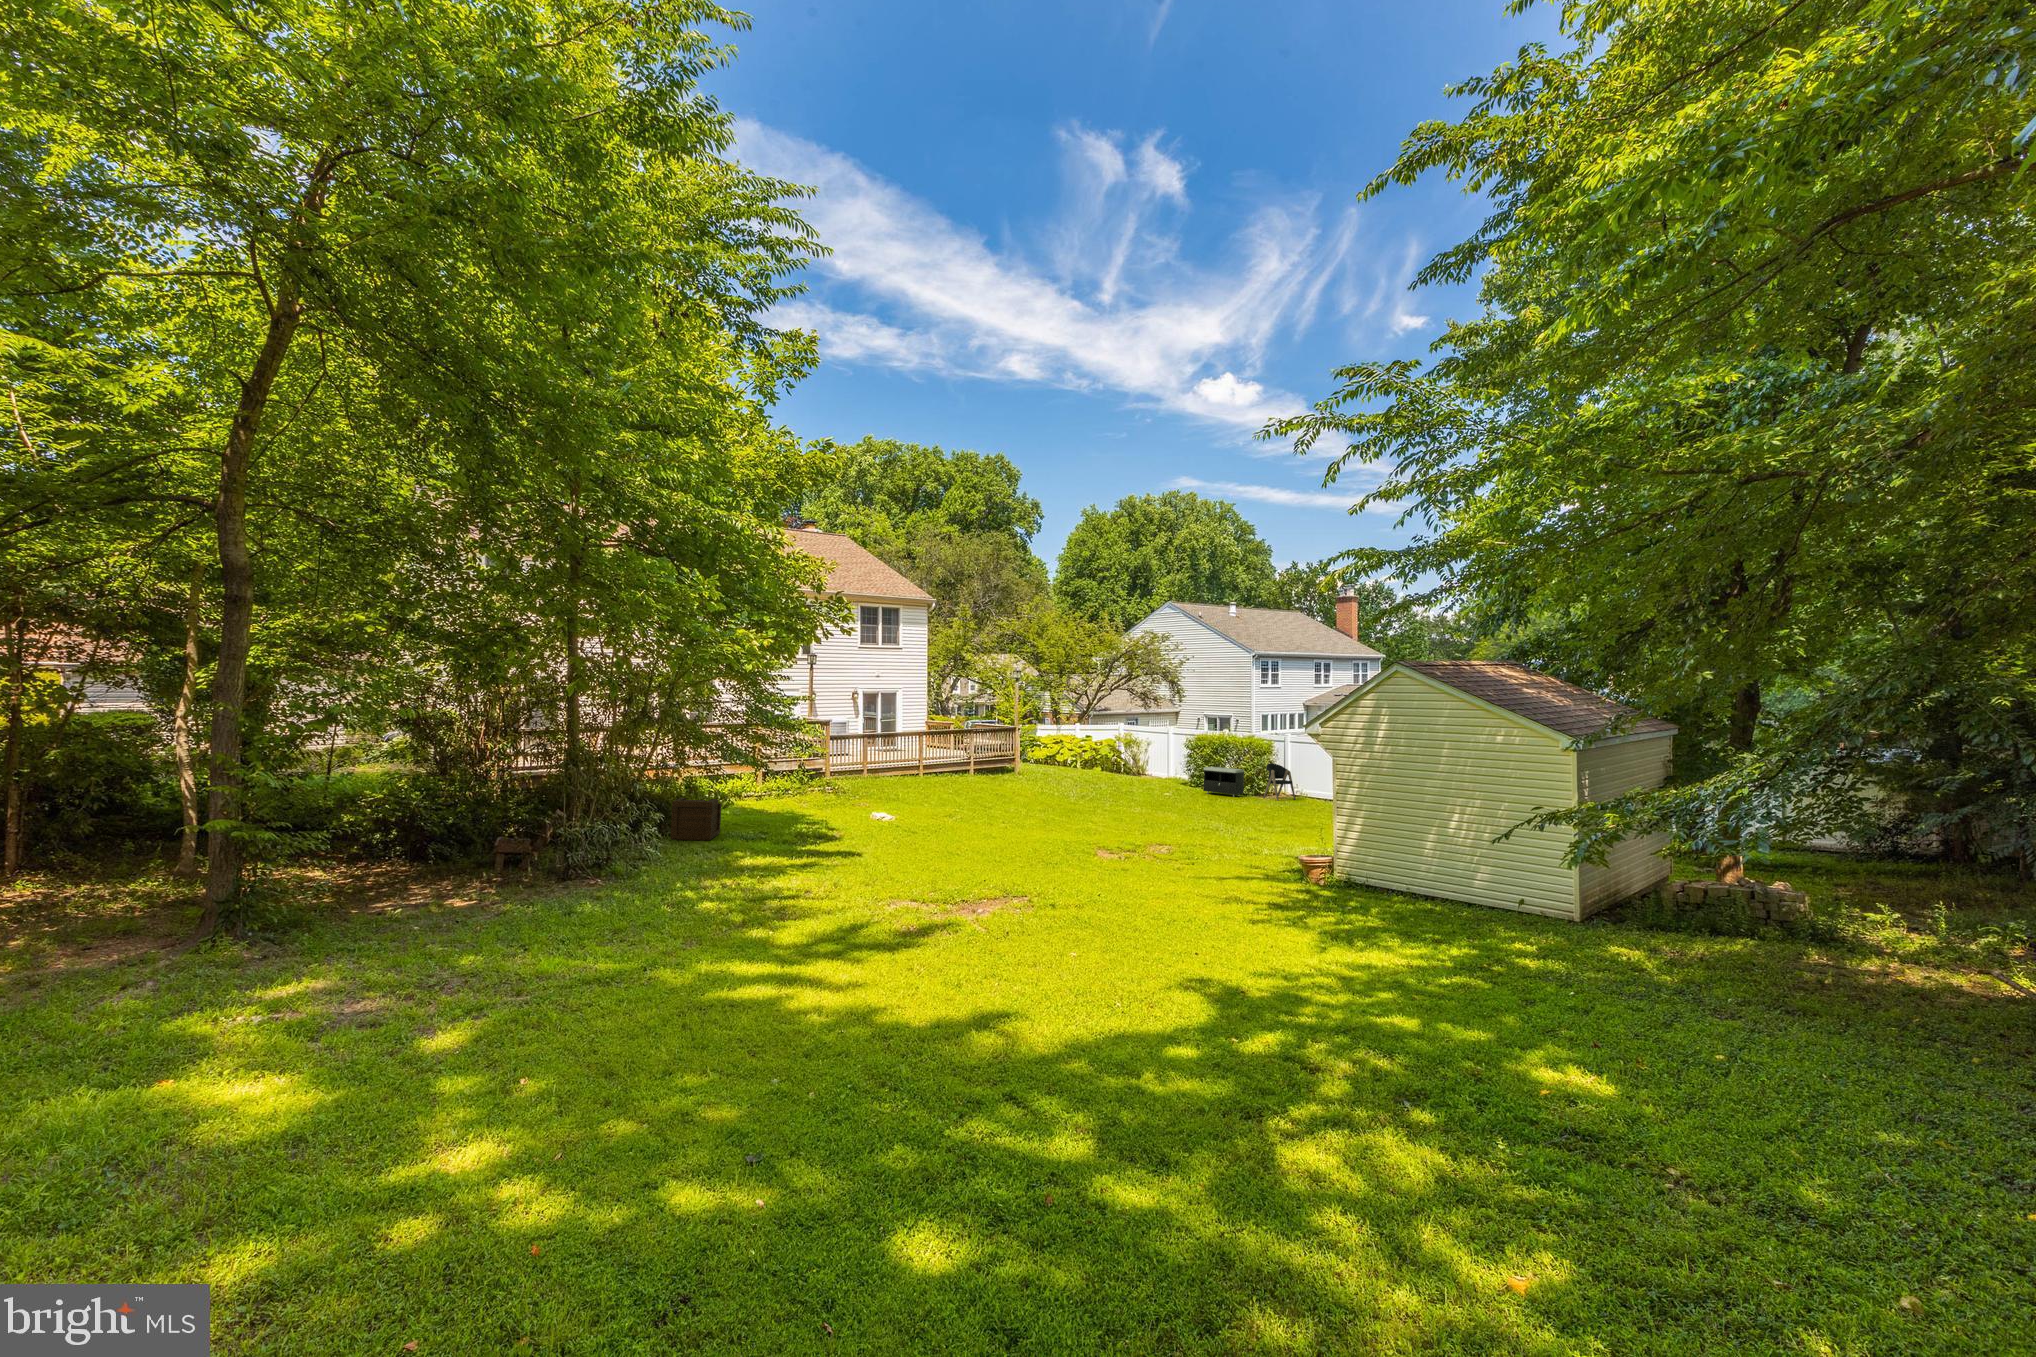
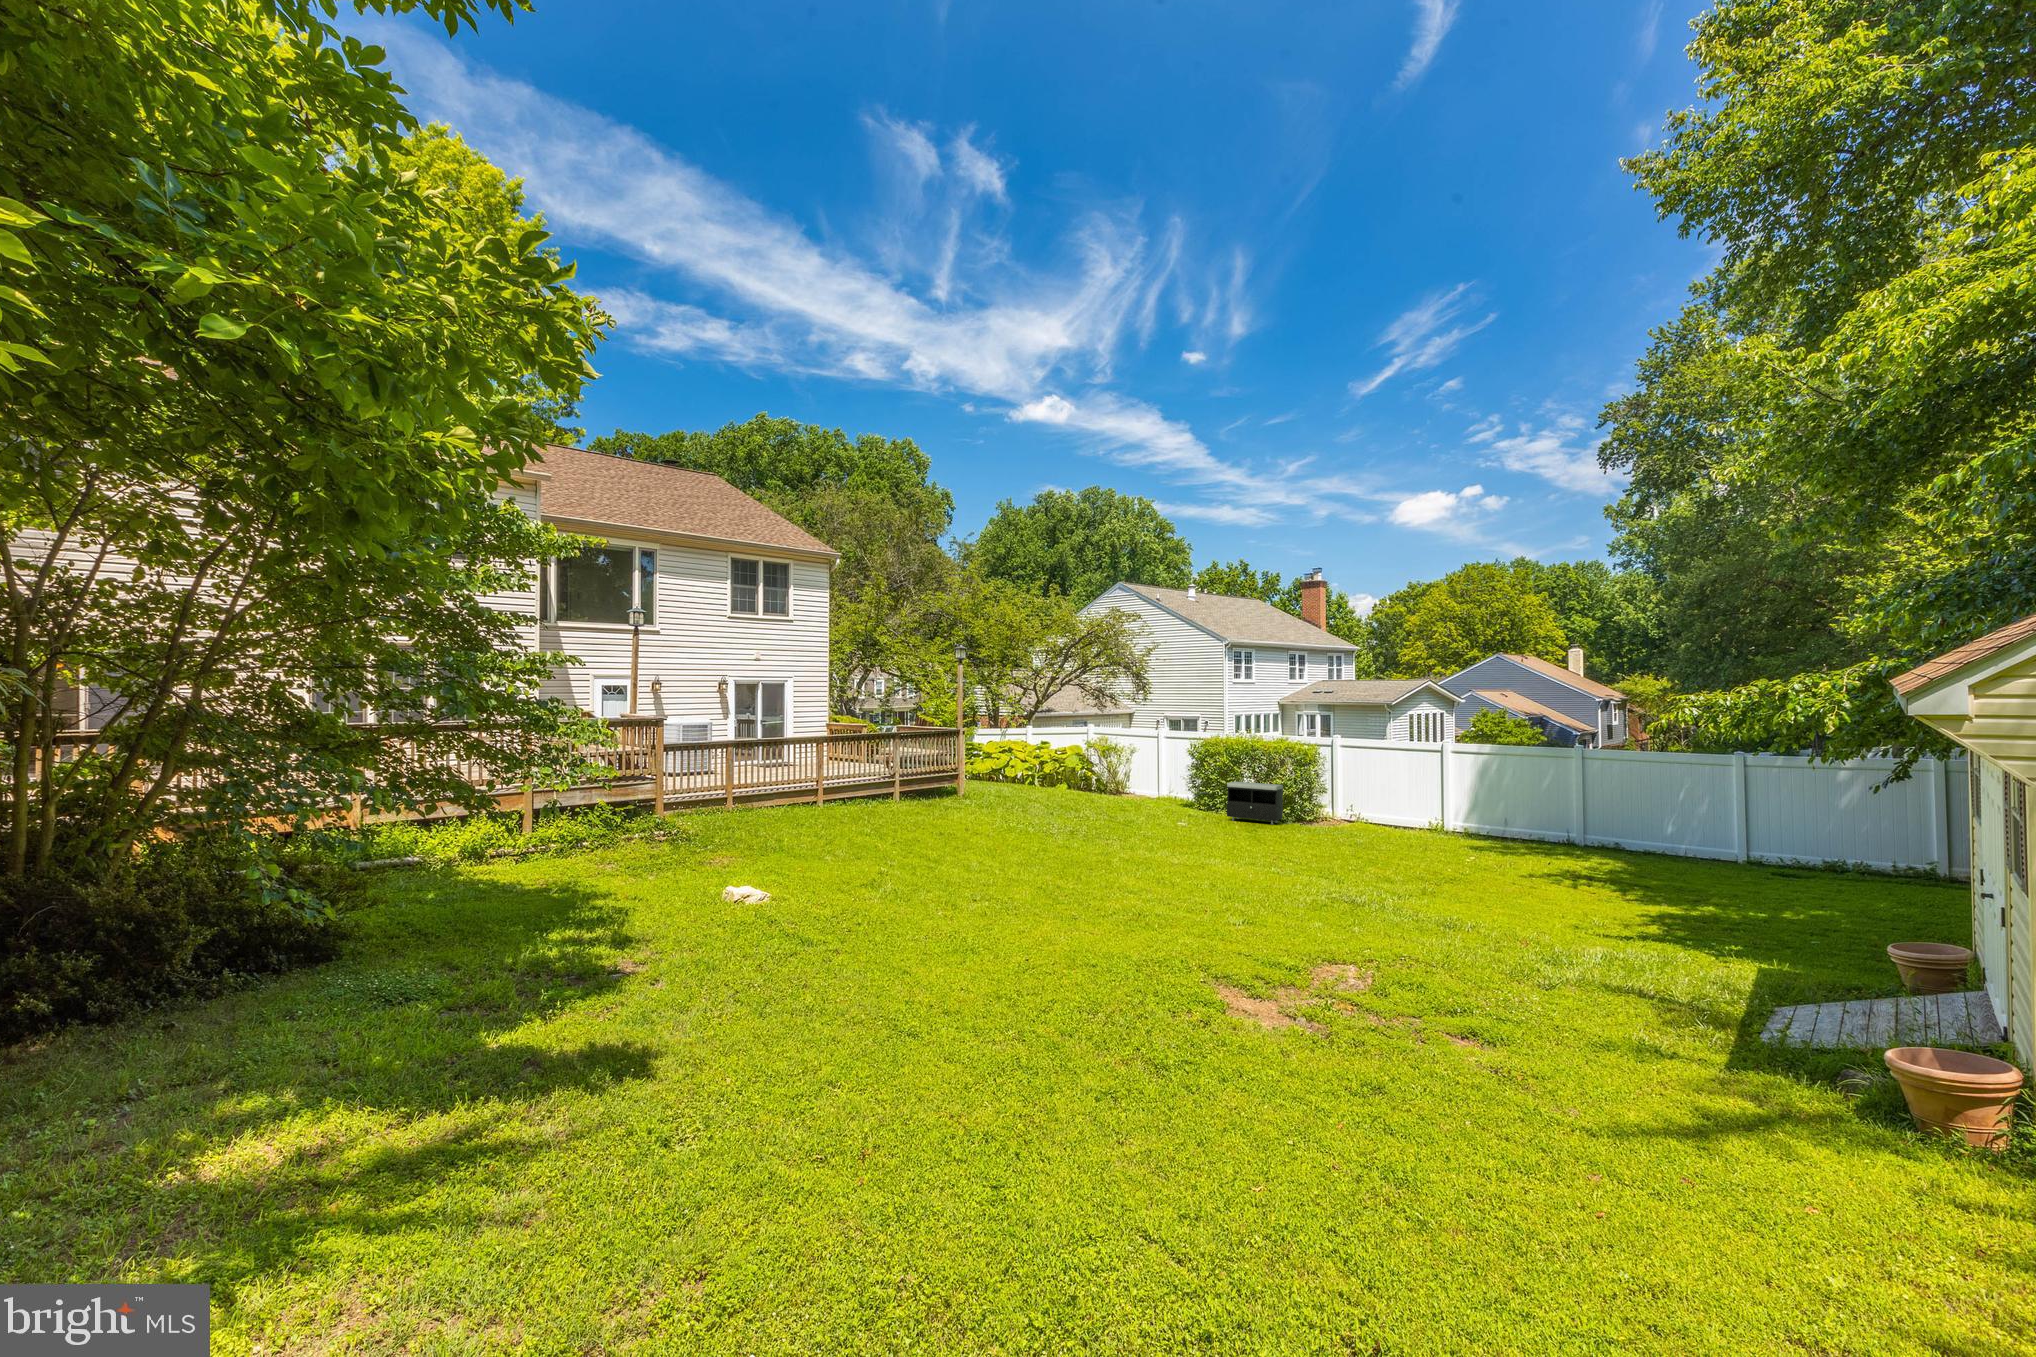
chair: present [1263,763,1296,801] -> none [1312,775,1357,829]
wooden crate: present [670,798,721,841] -> none [161,885,339,1005]

